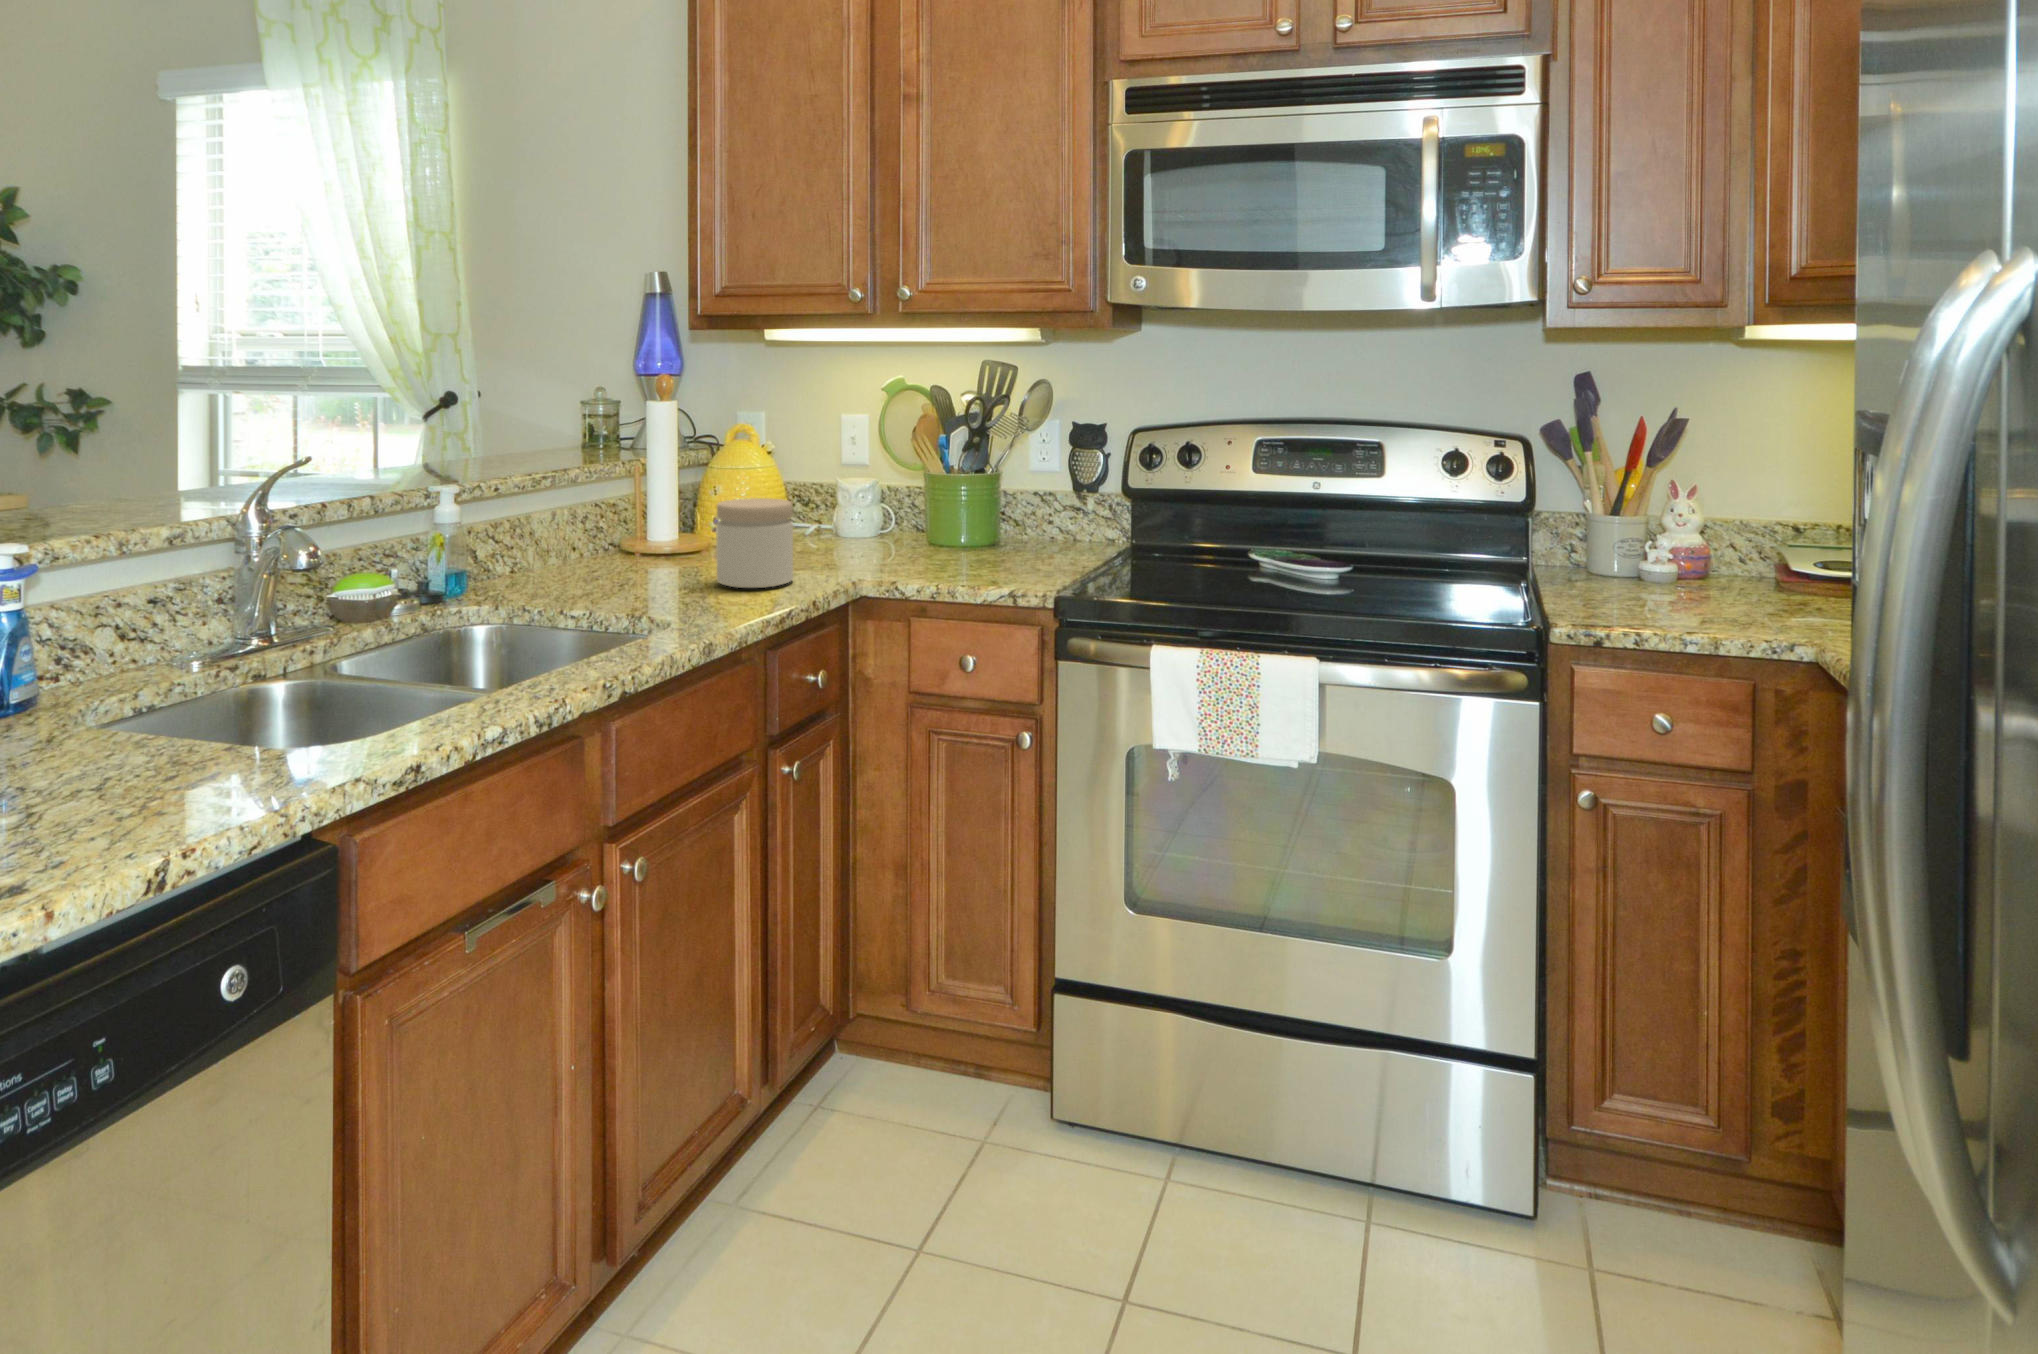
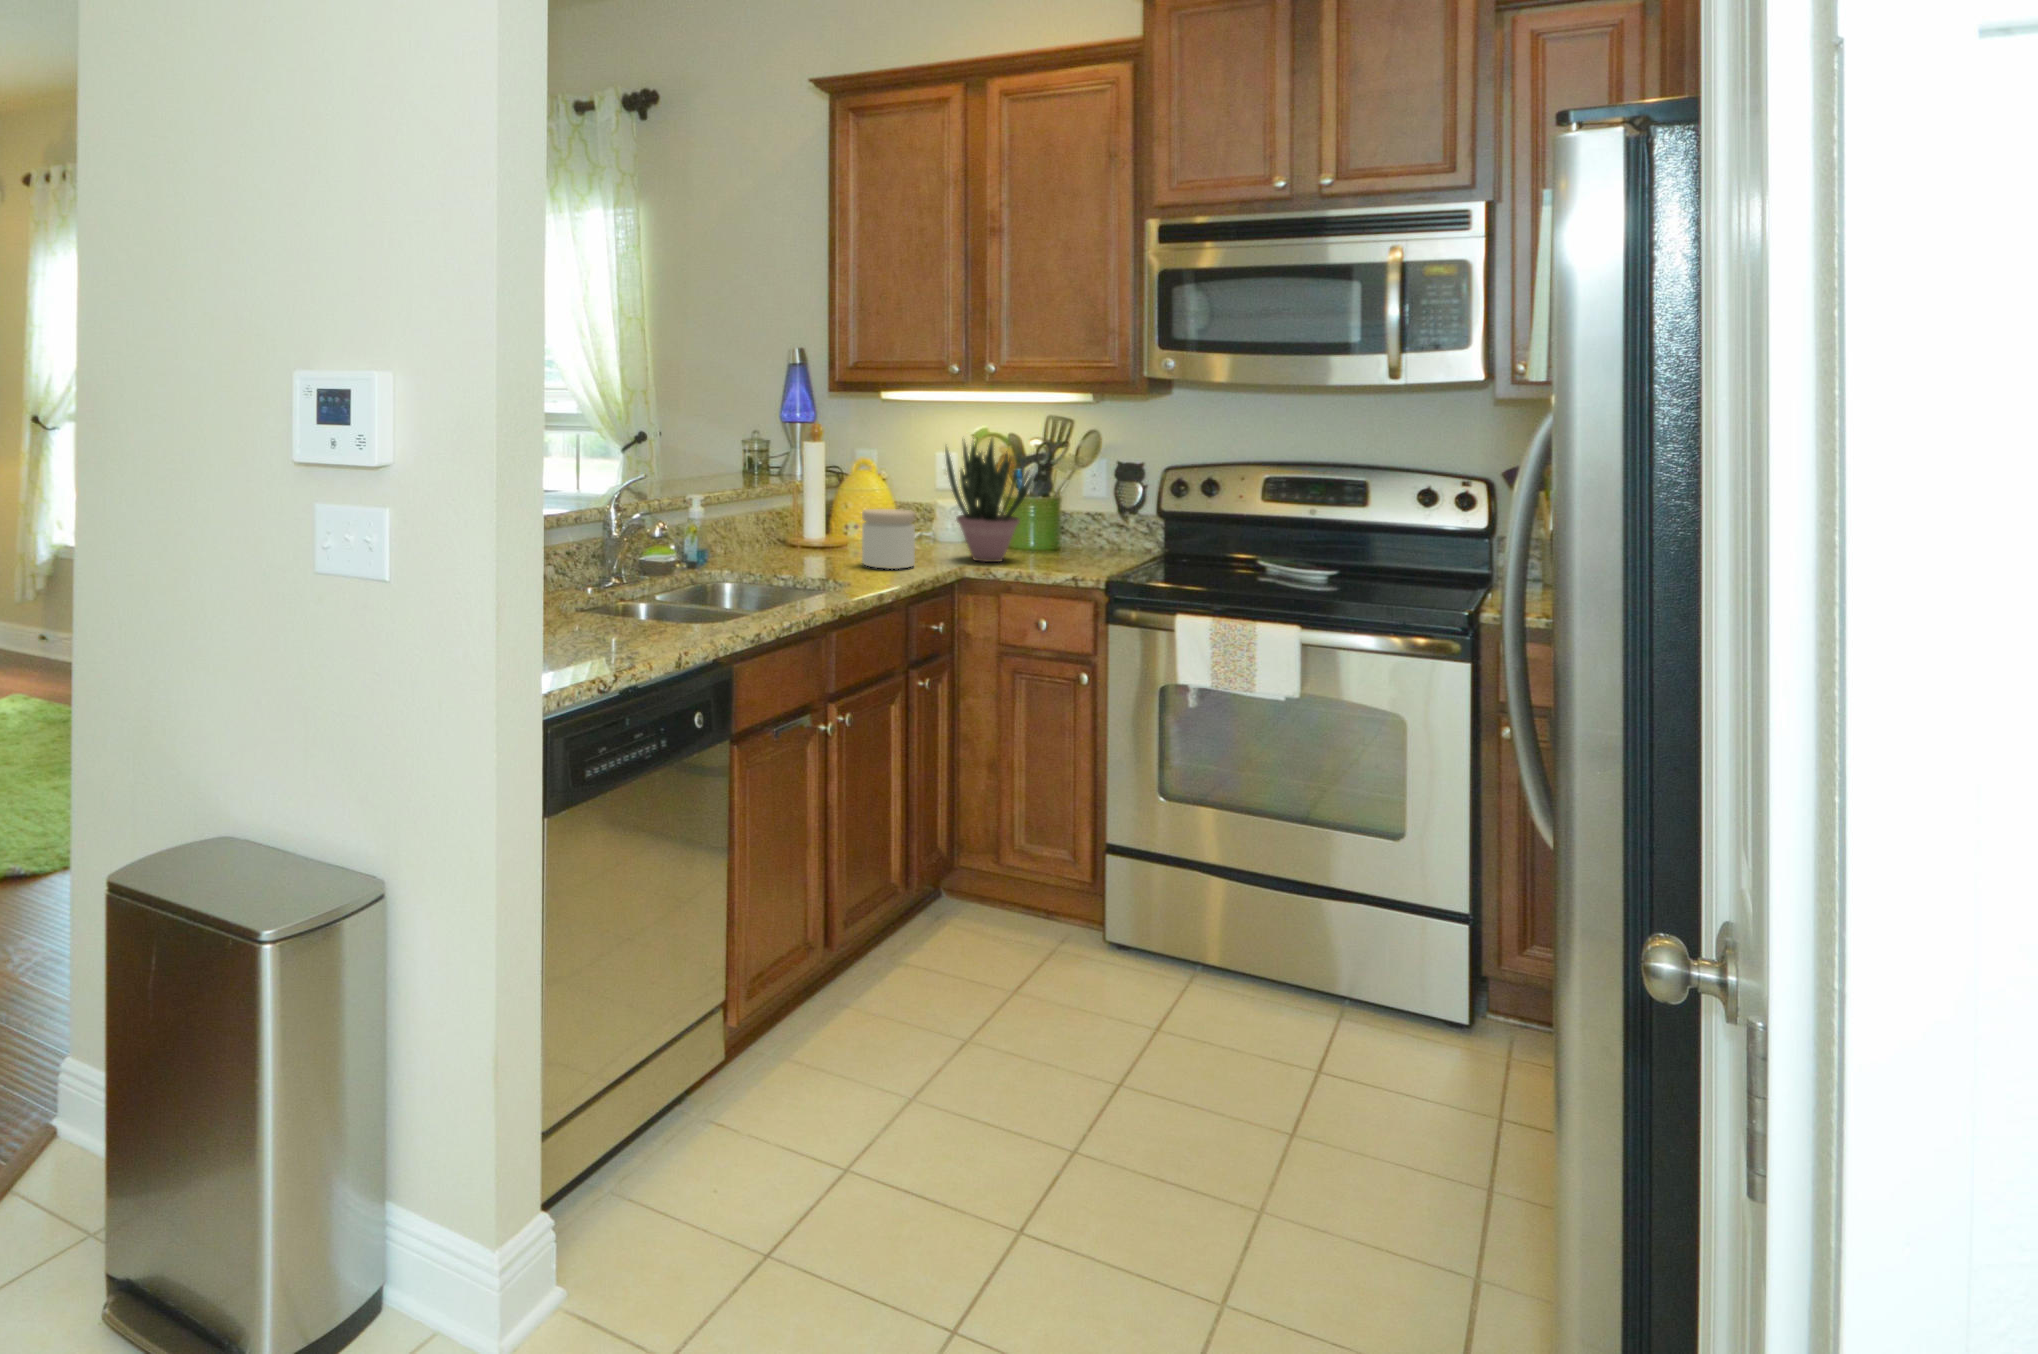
potted plant: none [837,389,960,569] -> present [945,438,1033,562]

